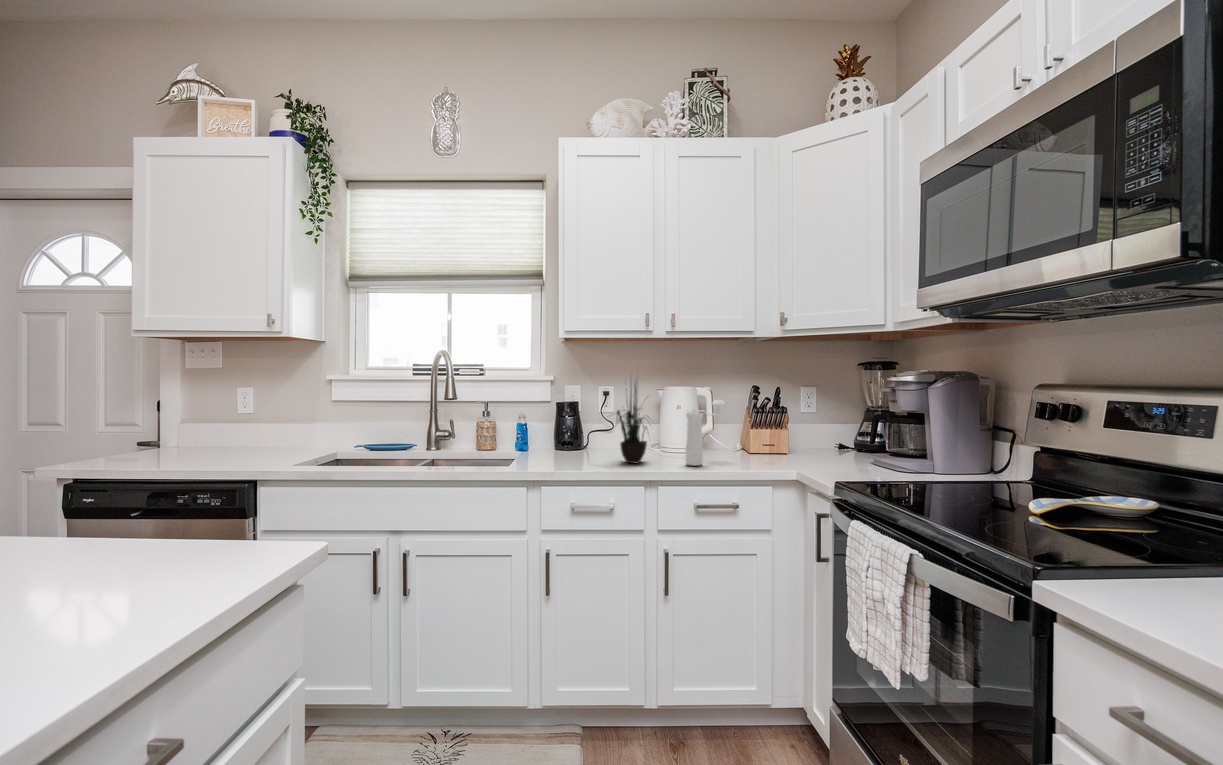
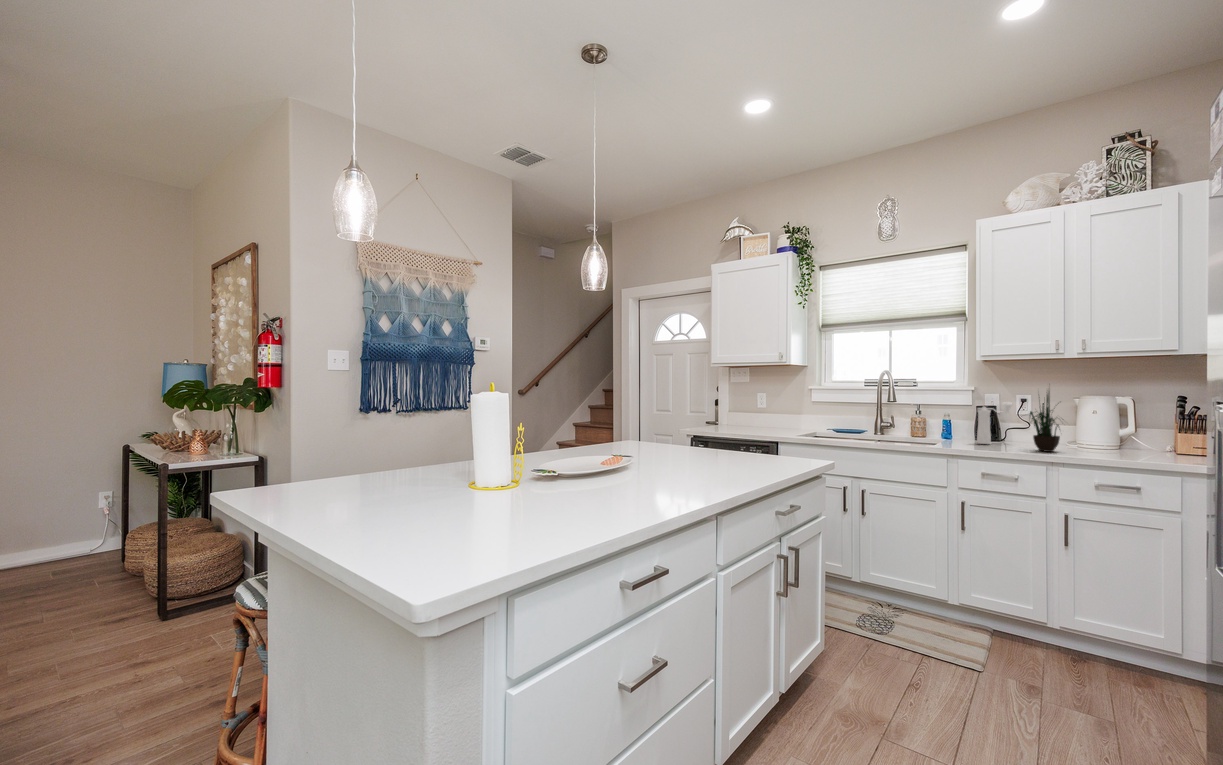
pepper mill: present [686,400,725,465] -> present [977,402,1012,444]

